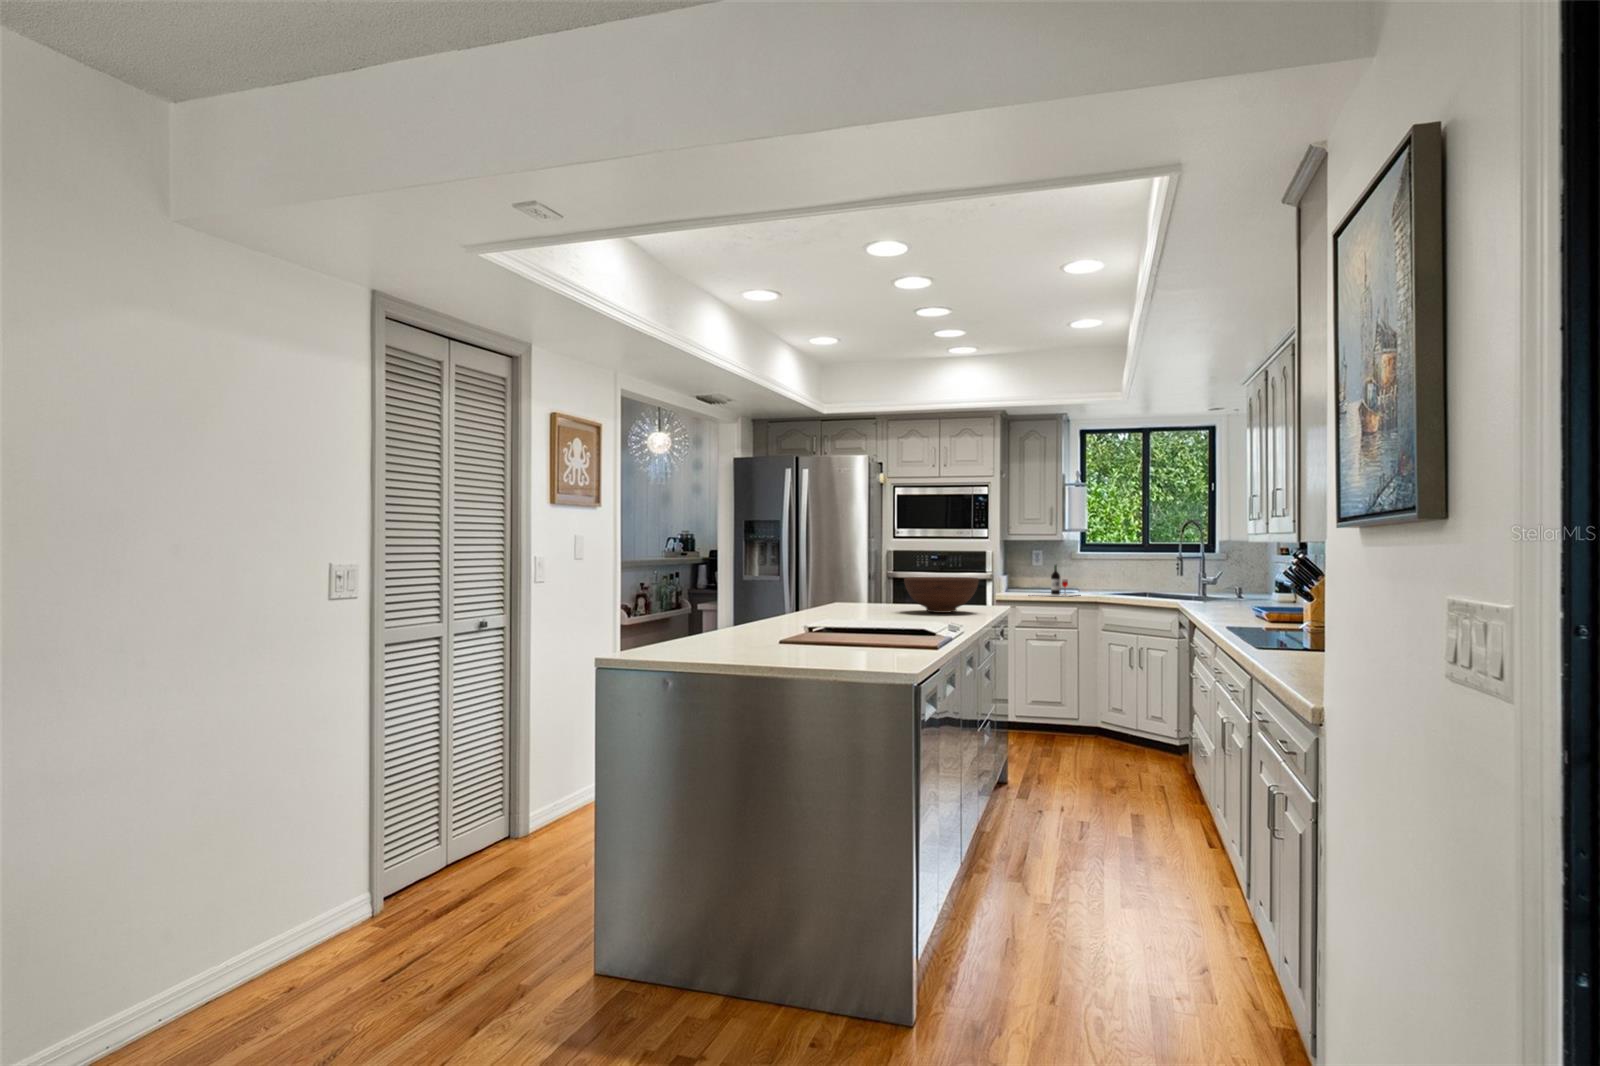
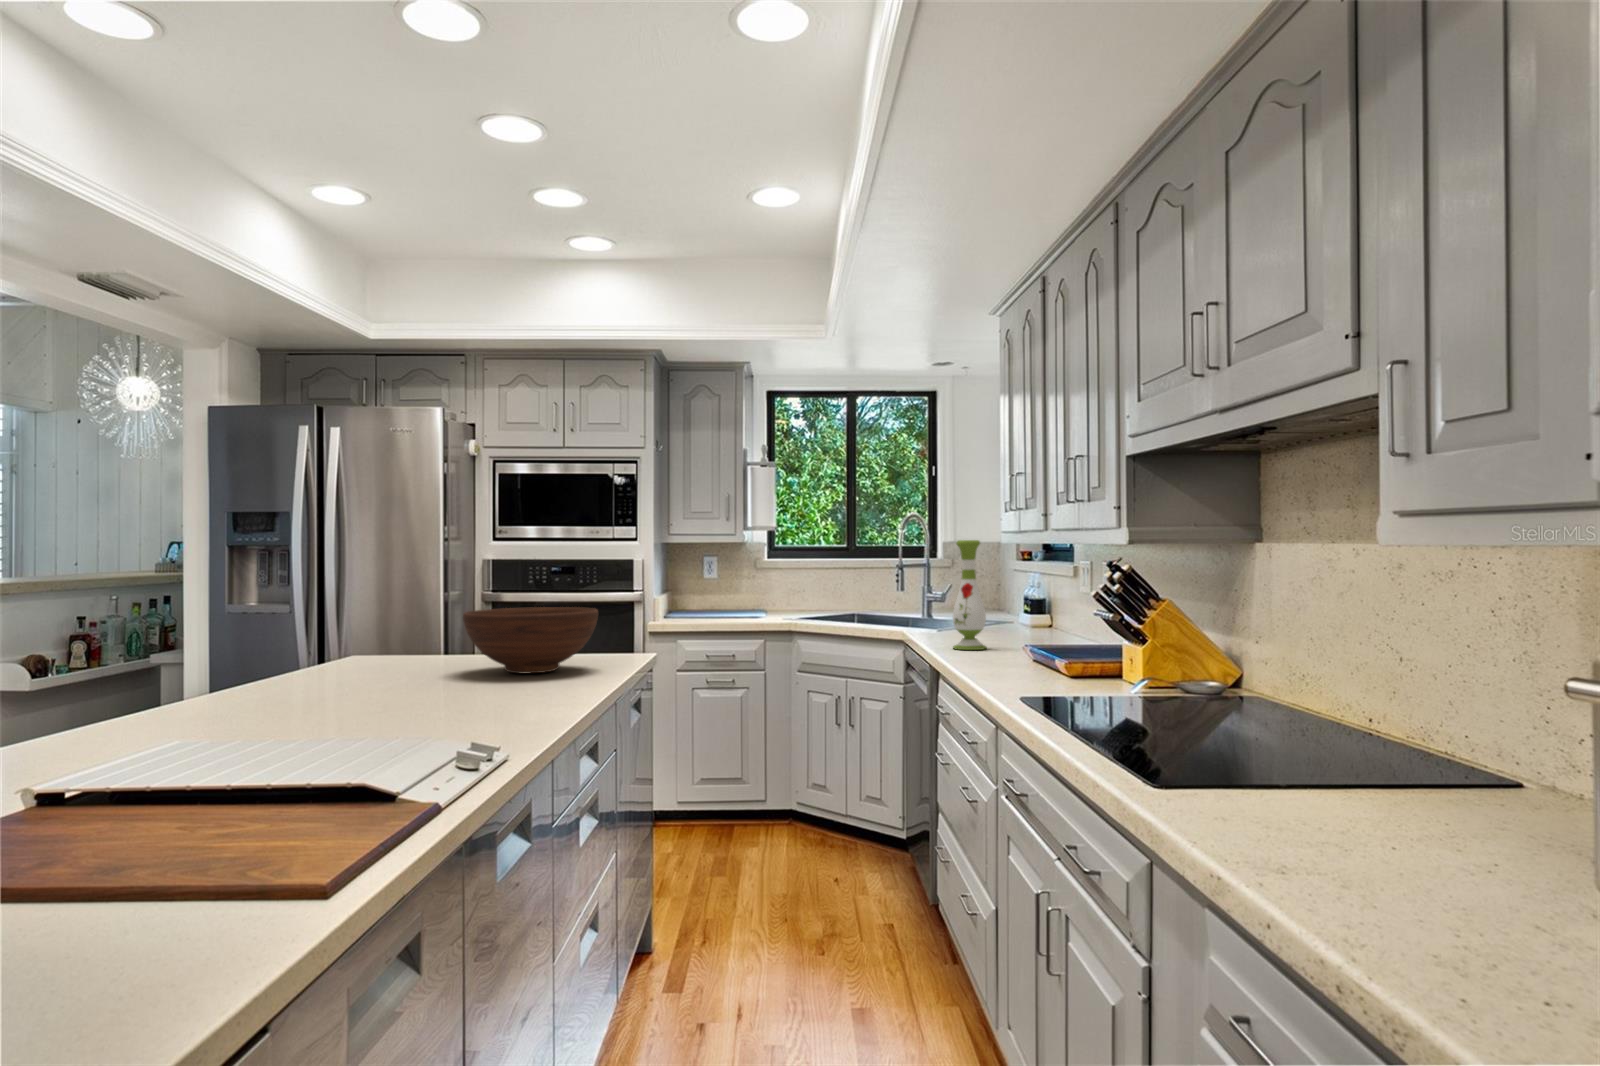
vase: none [1207,539,1232,612] -> present [953,540,987,650]
wine bottle: present [1031,565,1078,596] -> none [687,578,775,624]

